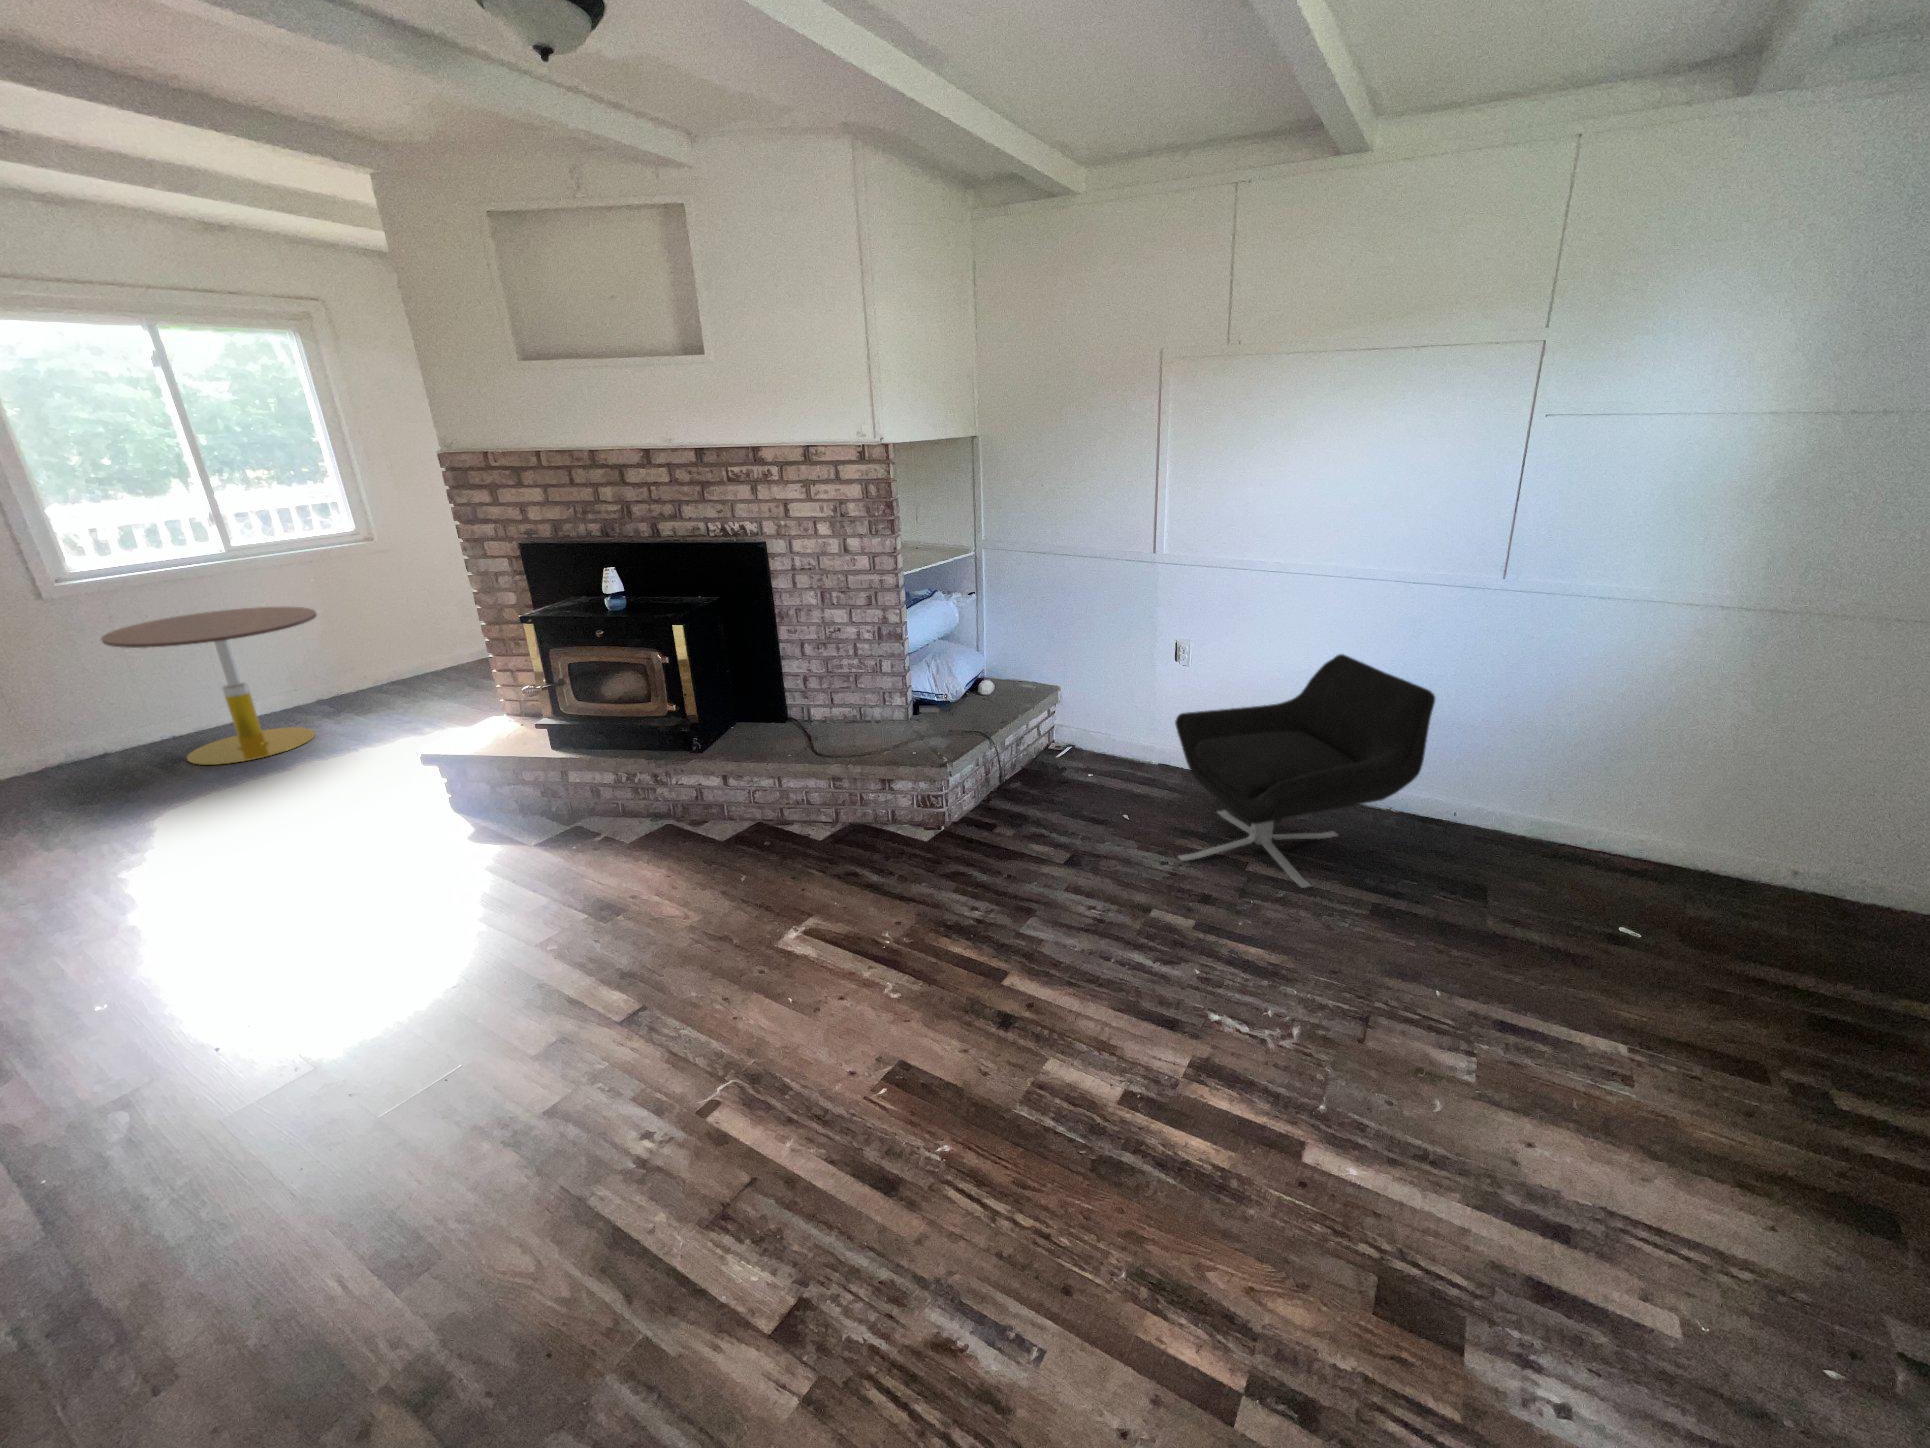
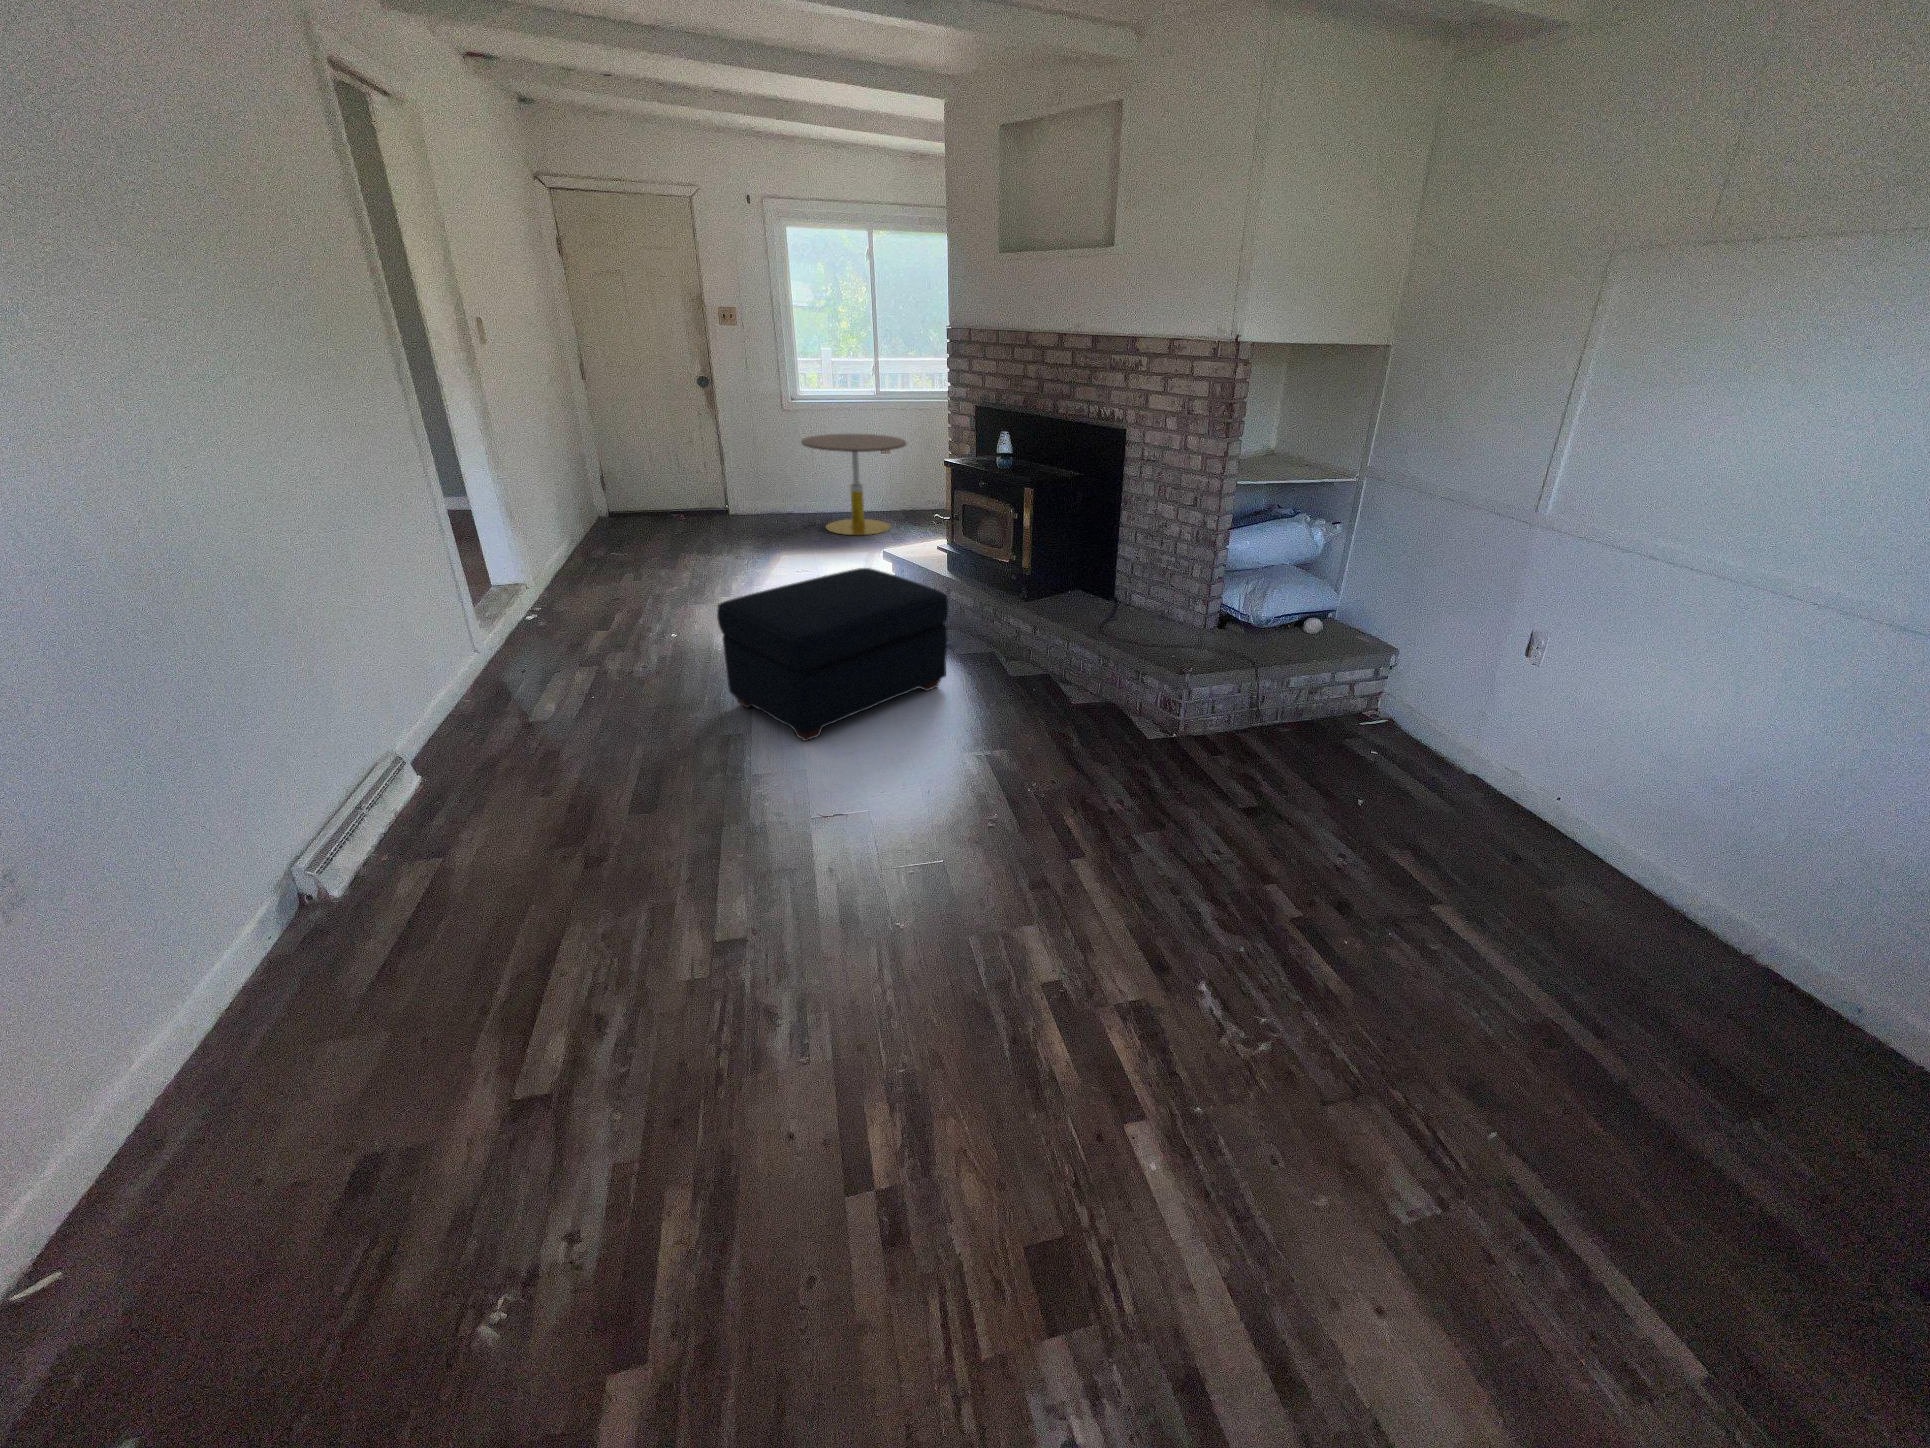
lounge chair: present [1175,654,1435,888] -> none [1363,708,1810,964]
ottoman: none [302,773,657,1049] -> present [717,568,948,741]

